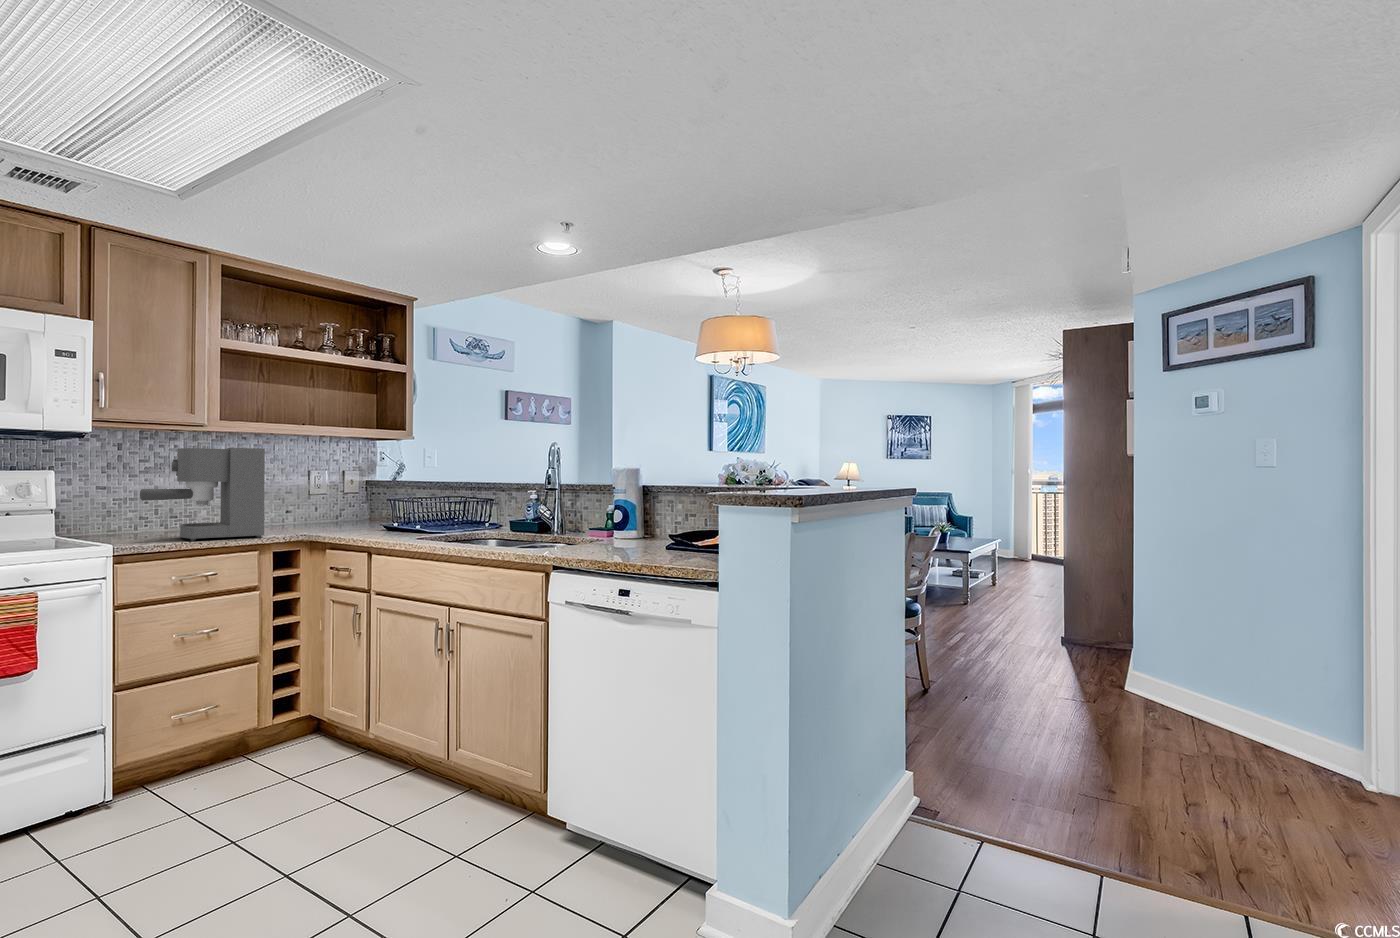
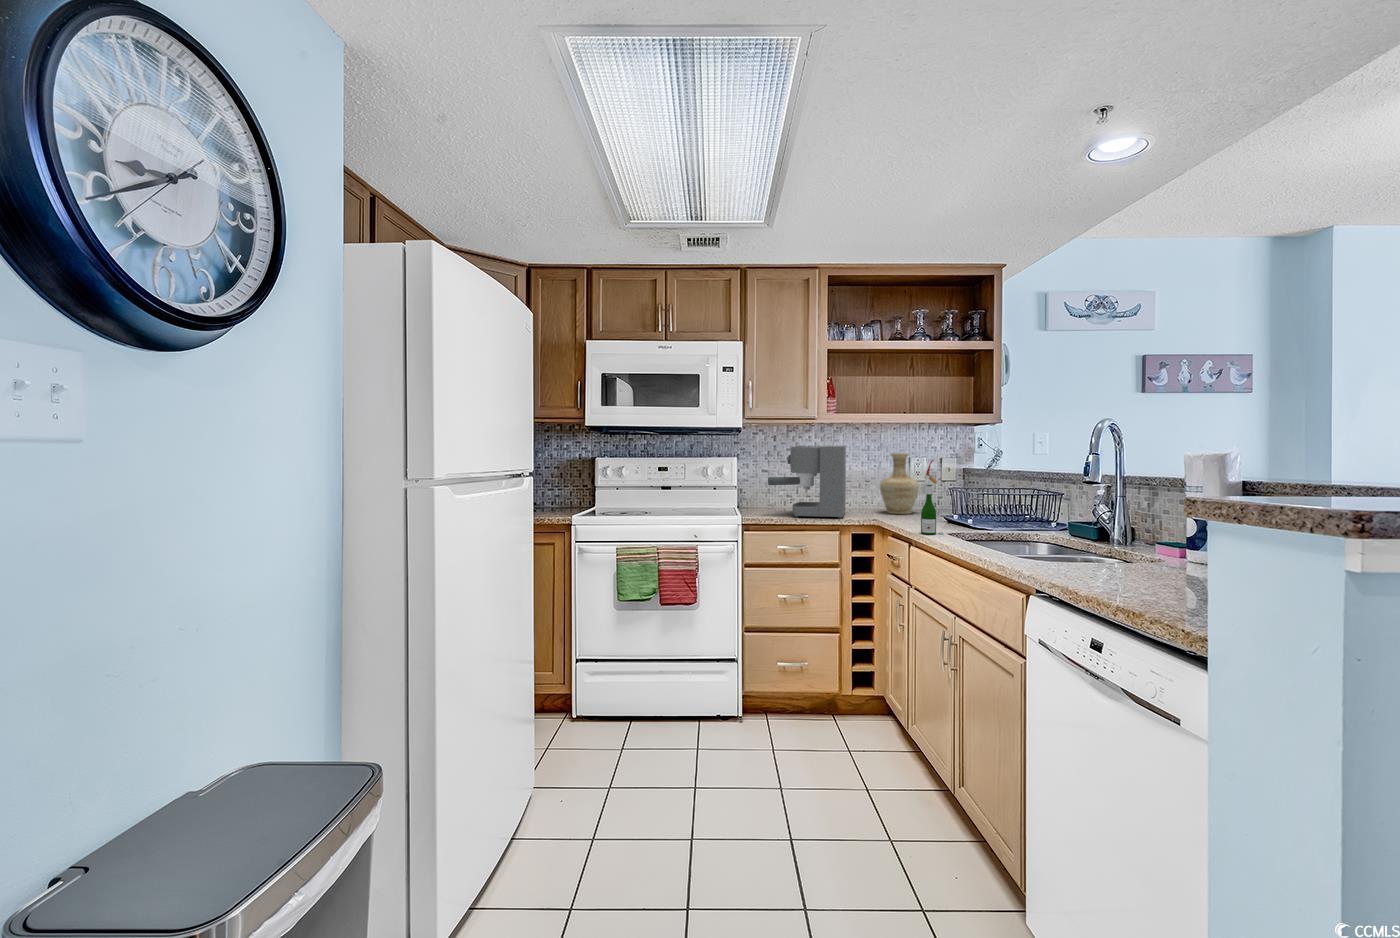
wine bottle: none [382,460,408,539] -> present [920,460,944,534]
vase: none [297,461,346,530] -> present [880,453,919,514]

